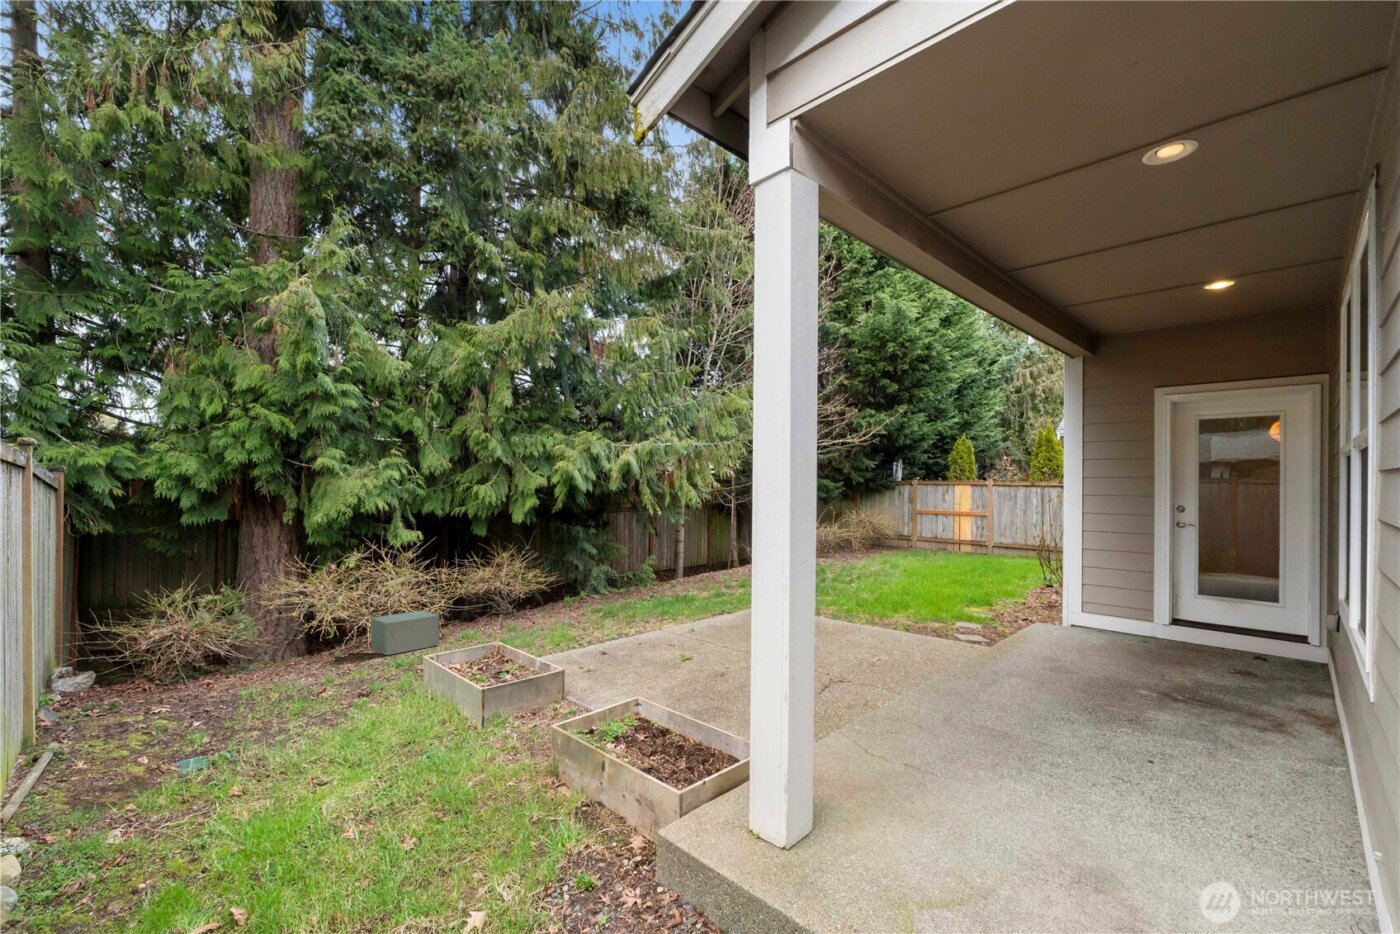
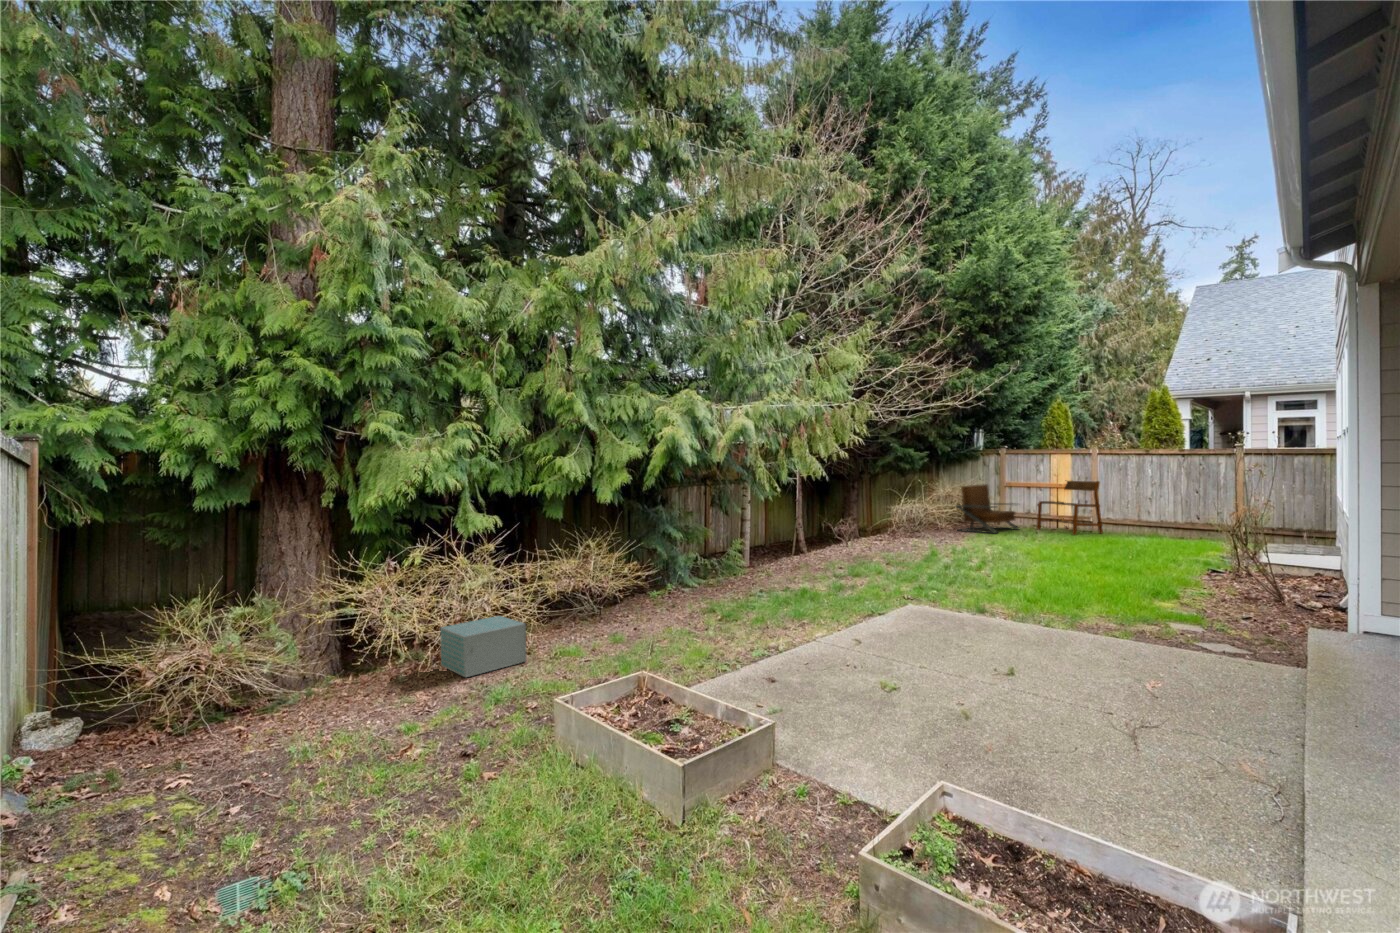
bench: none [941,507,993,555] -> present [1037,481,1103,535]
lounge chair: none [869,511,927,554] -> present [956,484,1019,533]

